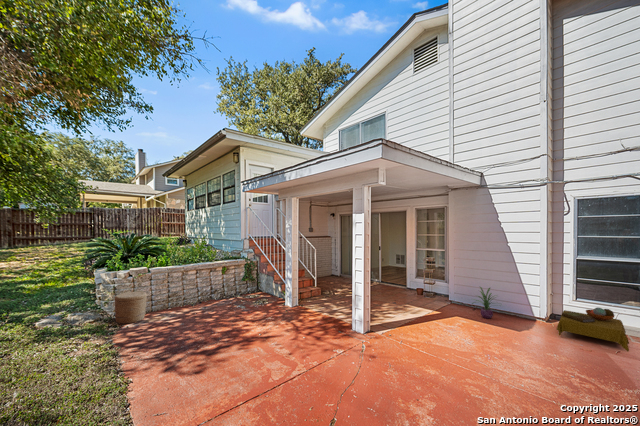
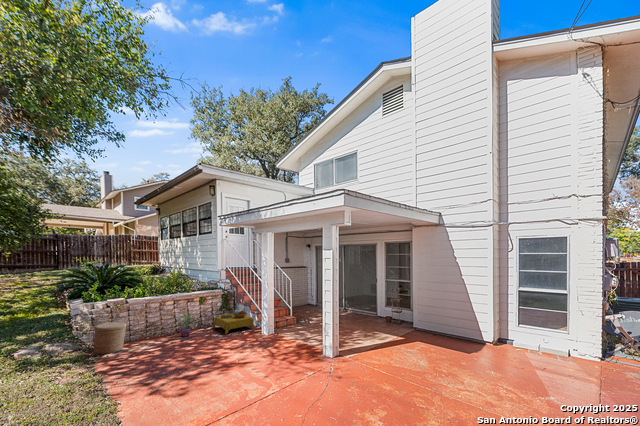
decorative plant: present [472,287,494,319] -> present [181,310,191,337]
side table: present [557,308,629,351] -> present [213,309,254,334]

